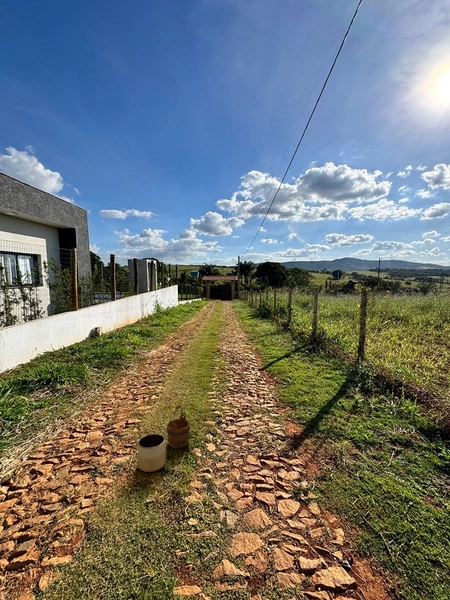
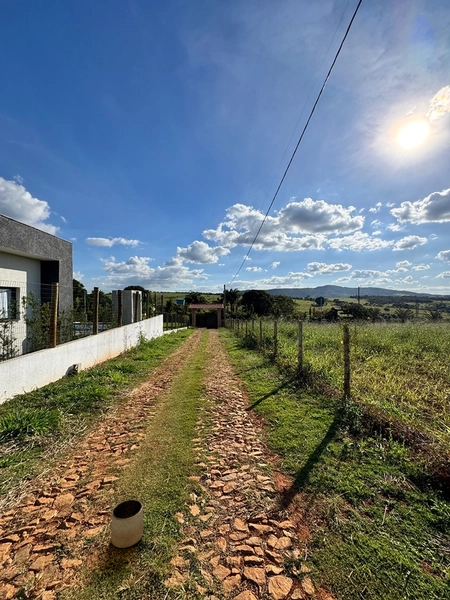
wooden bucket: present [167,405,190,448] -> none [145,462,171,513]

